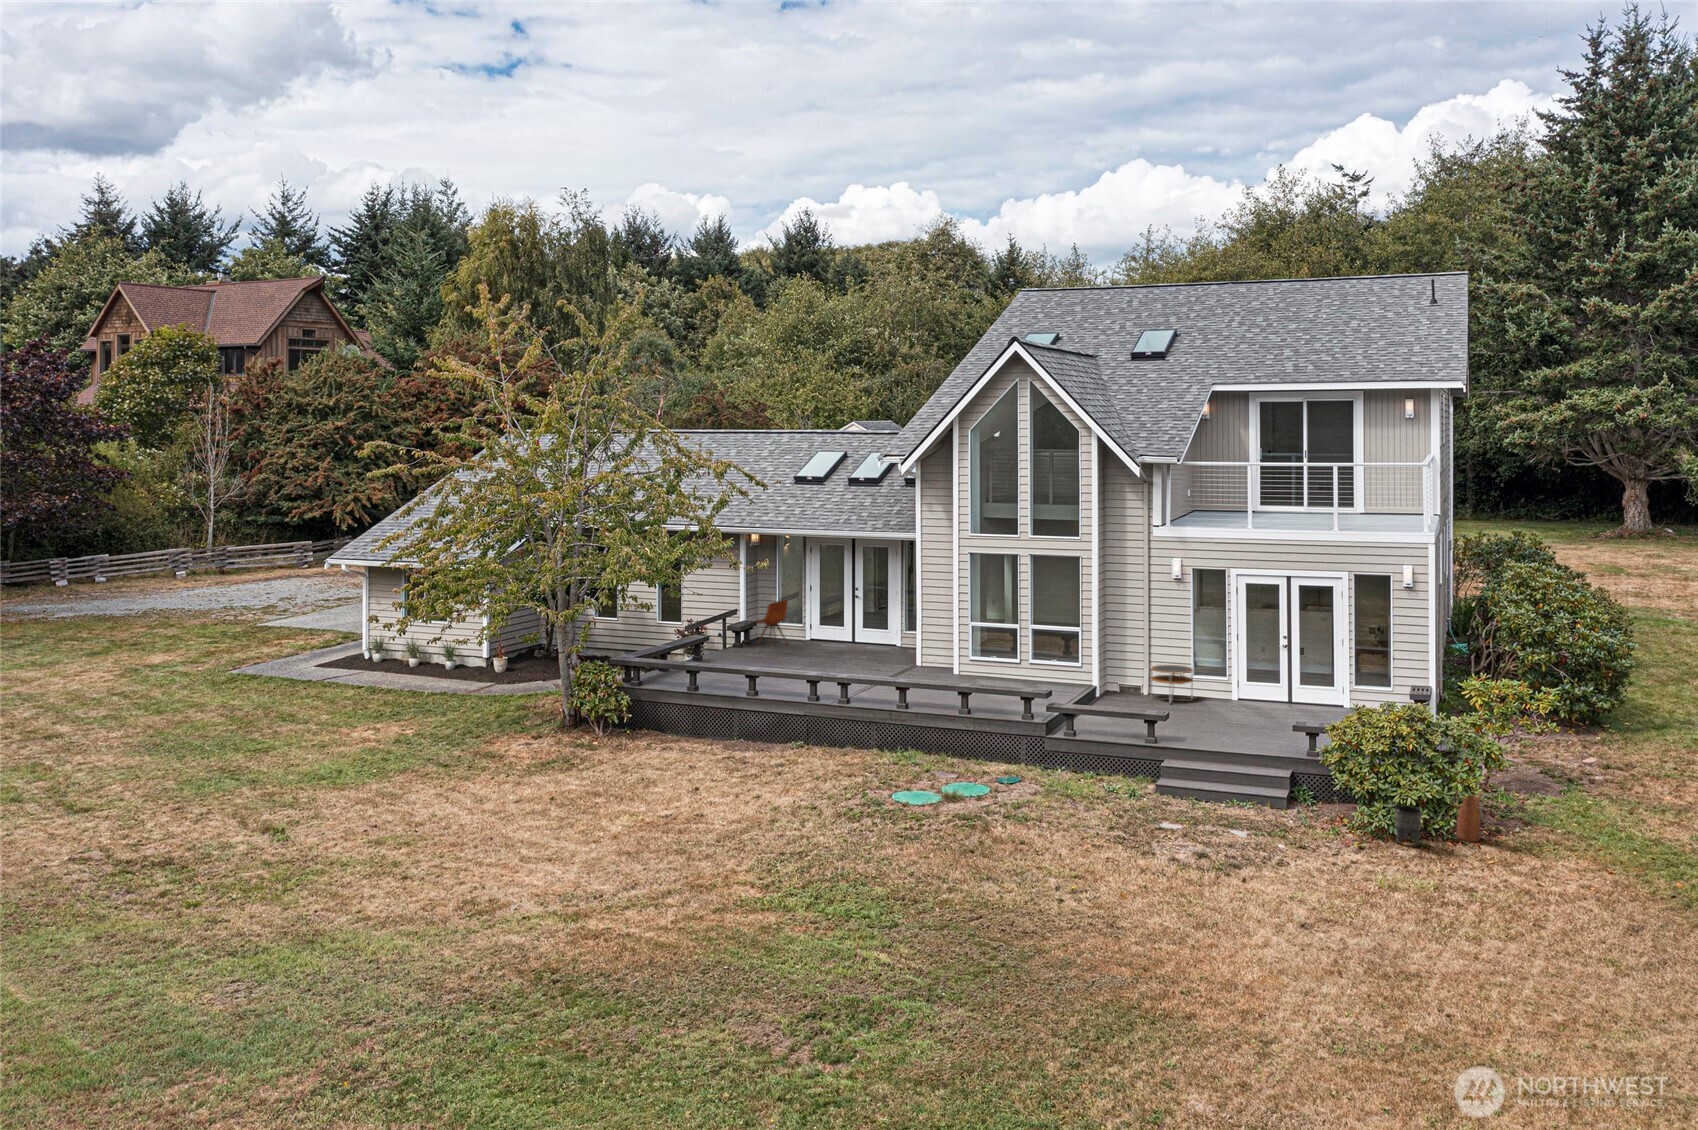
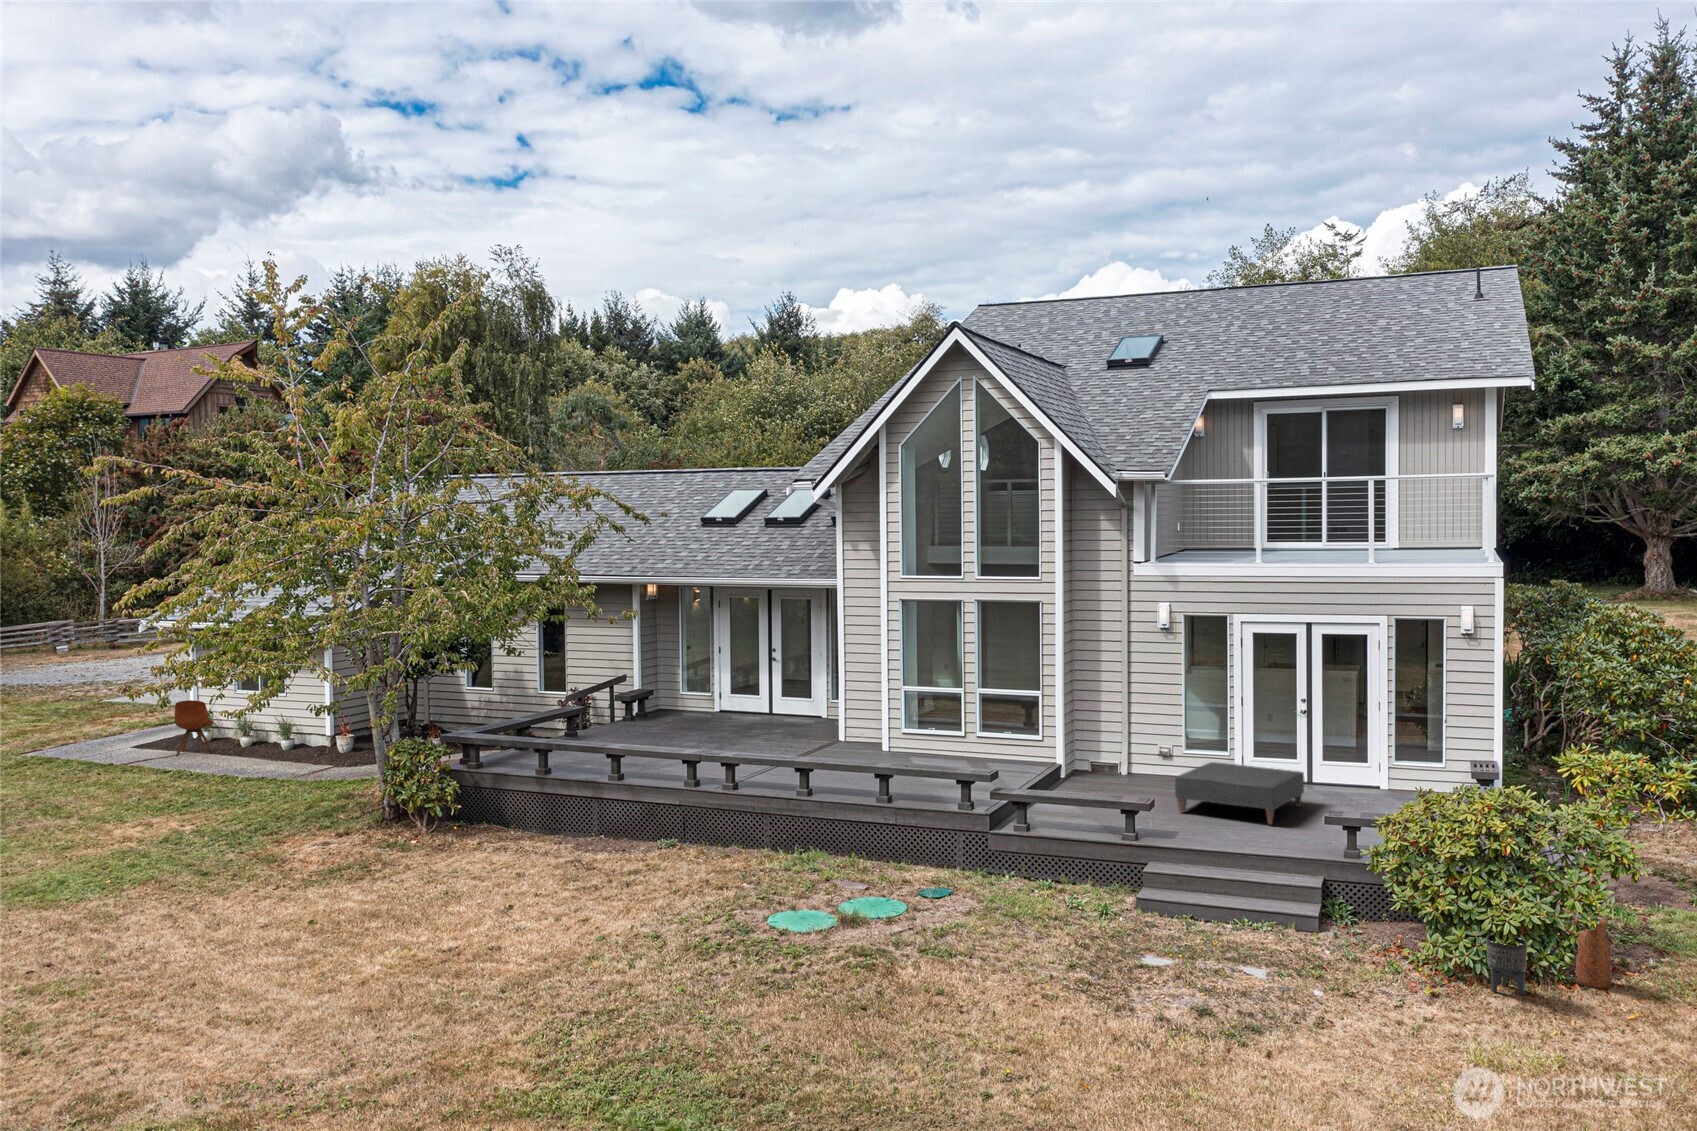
dining chair: present [756,600,787,643] -> present [174,700,213,756]
side table: present [1150,665,1193,703] -> none [1131,738,1186,788]
ottoman: none [1184,684,1282,731] -> present [1175,762,1305,824]

